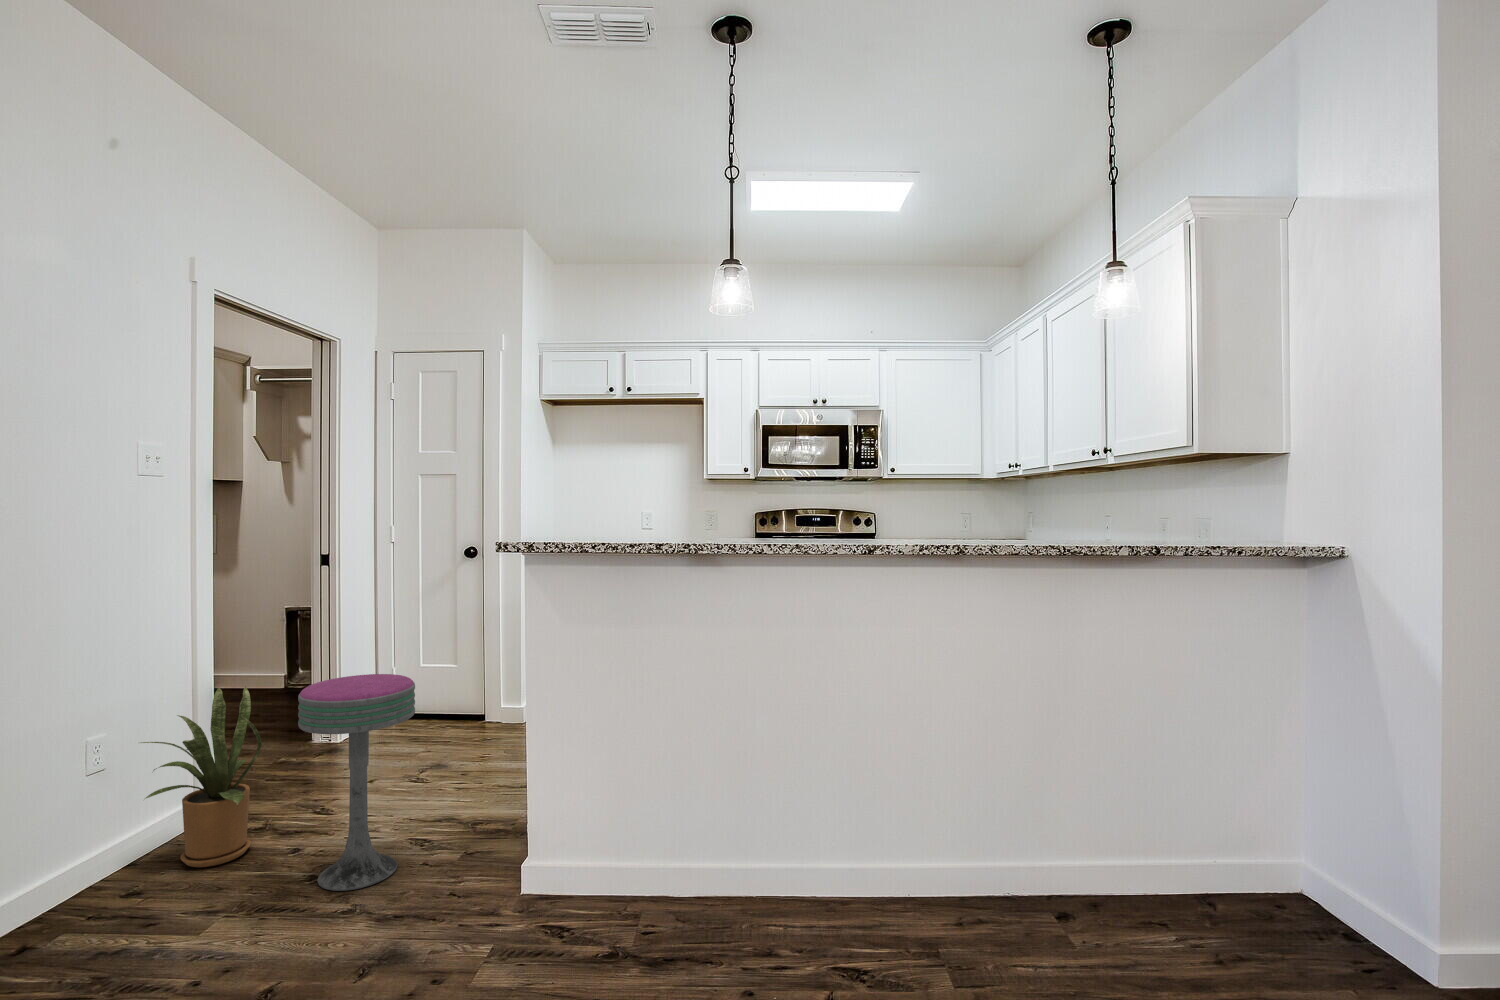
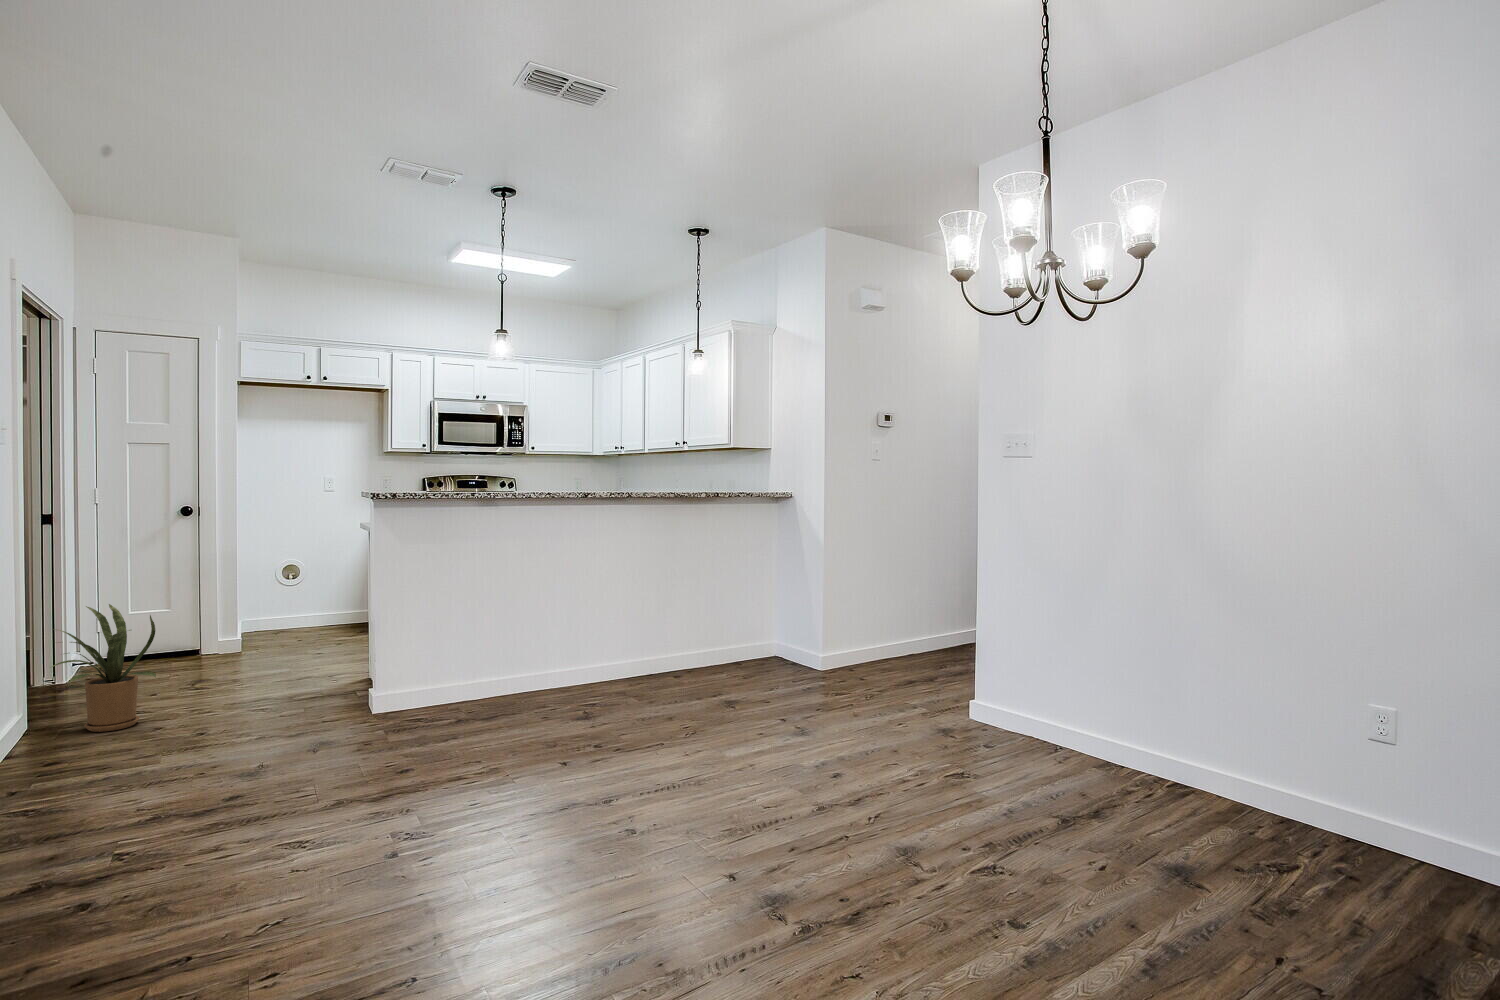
bar stool: present [298,674,415,891] -> none [213,583,295,720]

